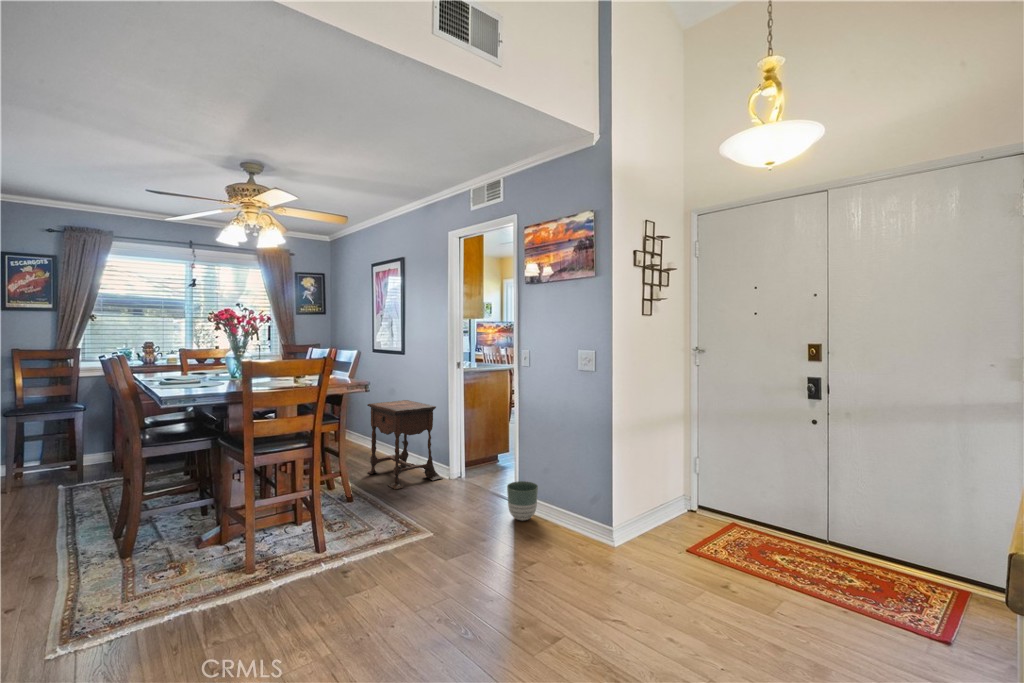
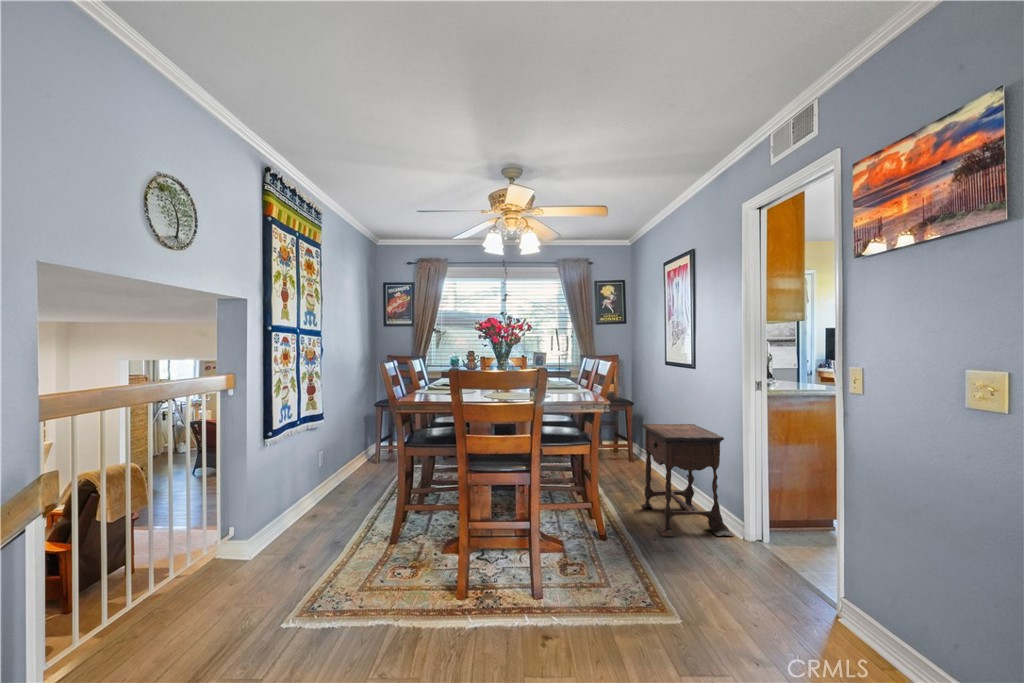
planter: present [507,481,538,521] -> none [814,580,877,654]

